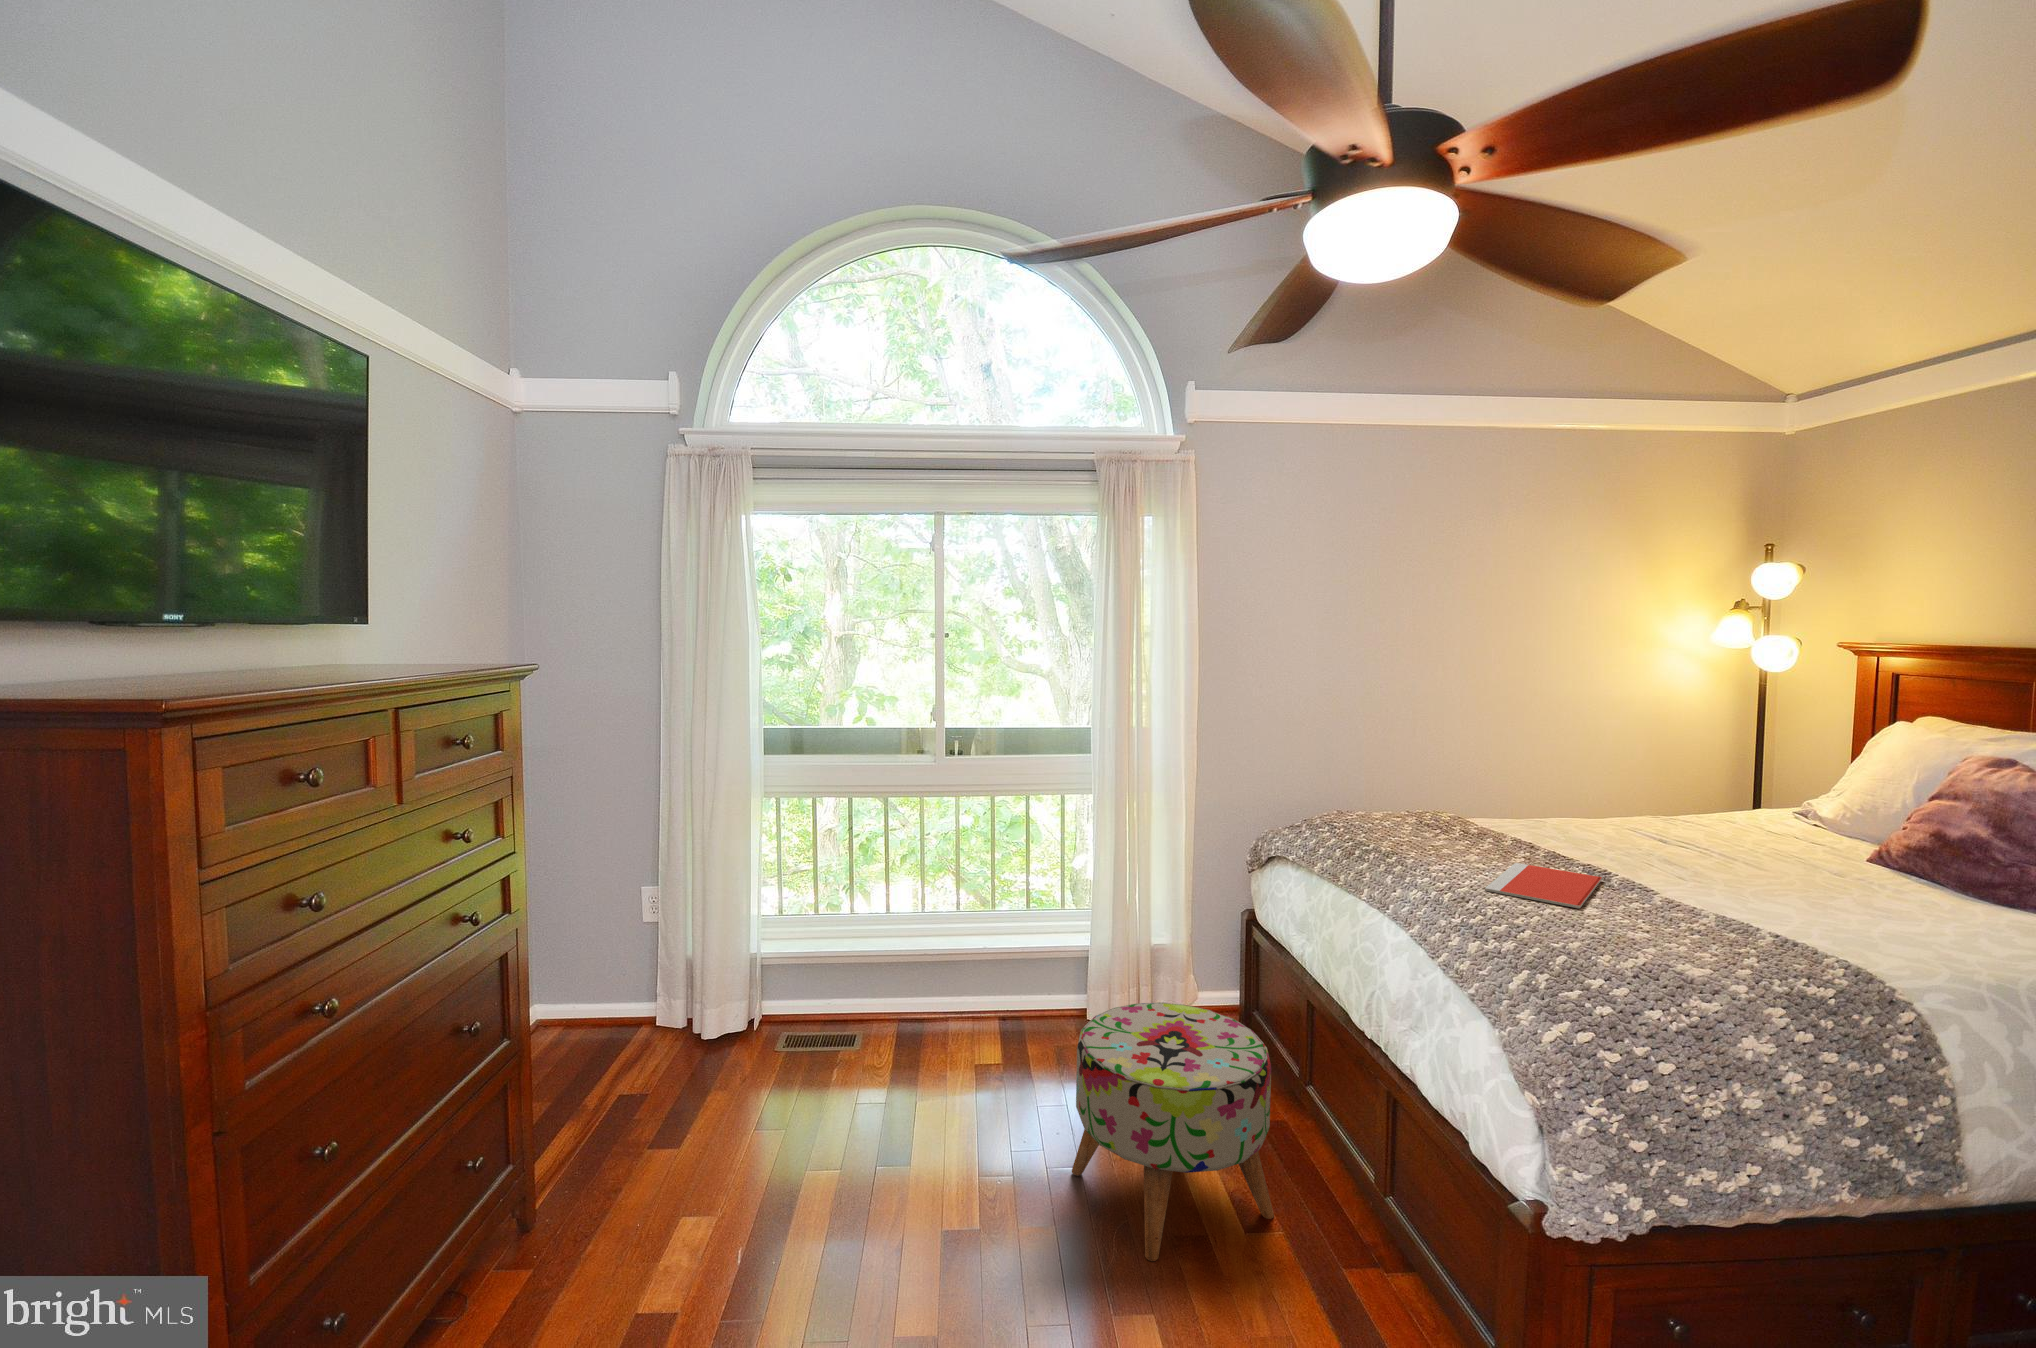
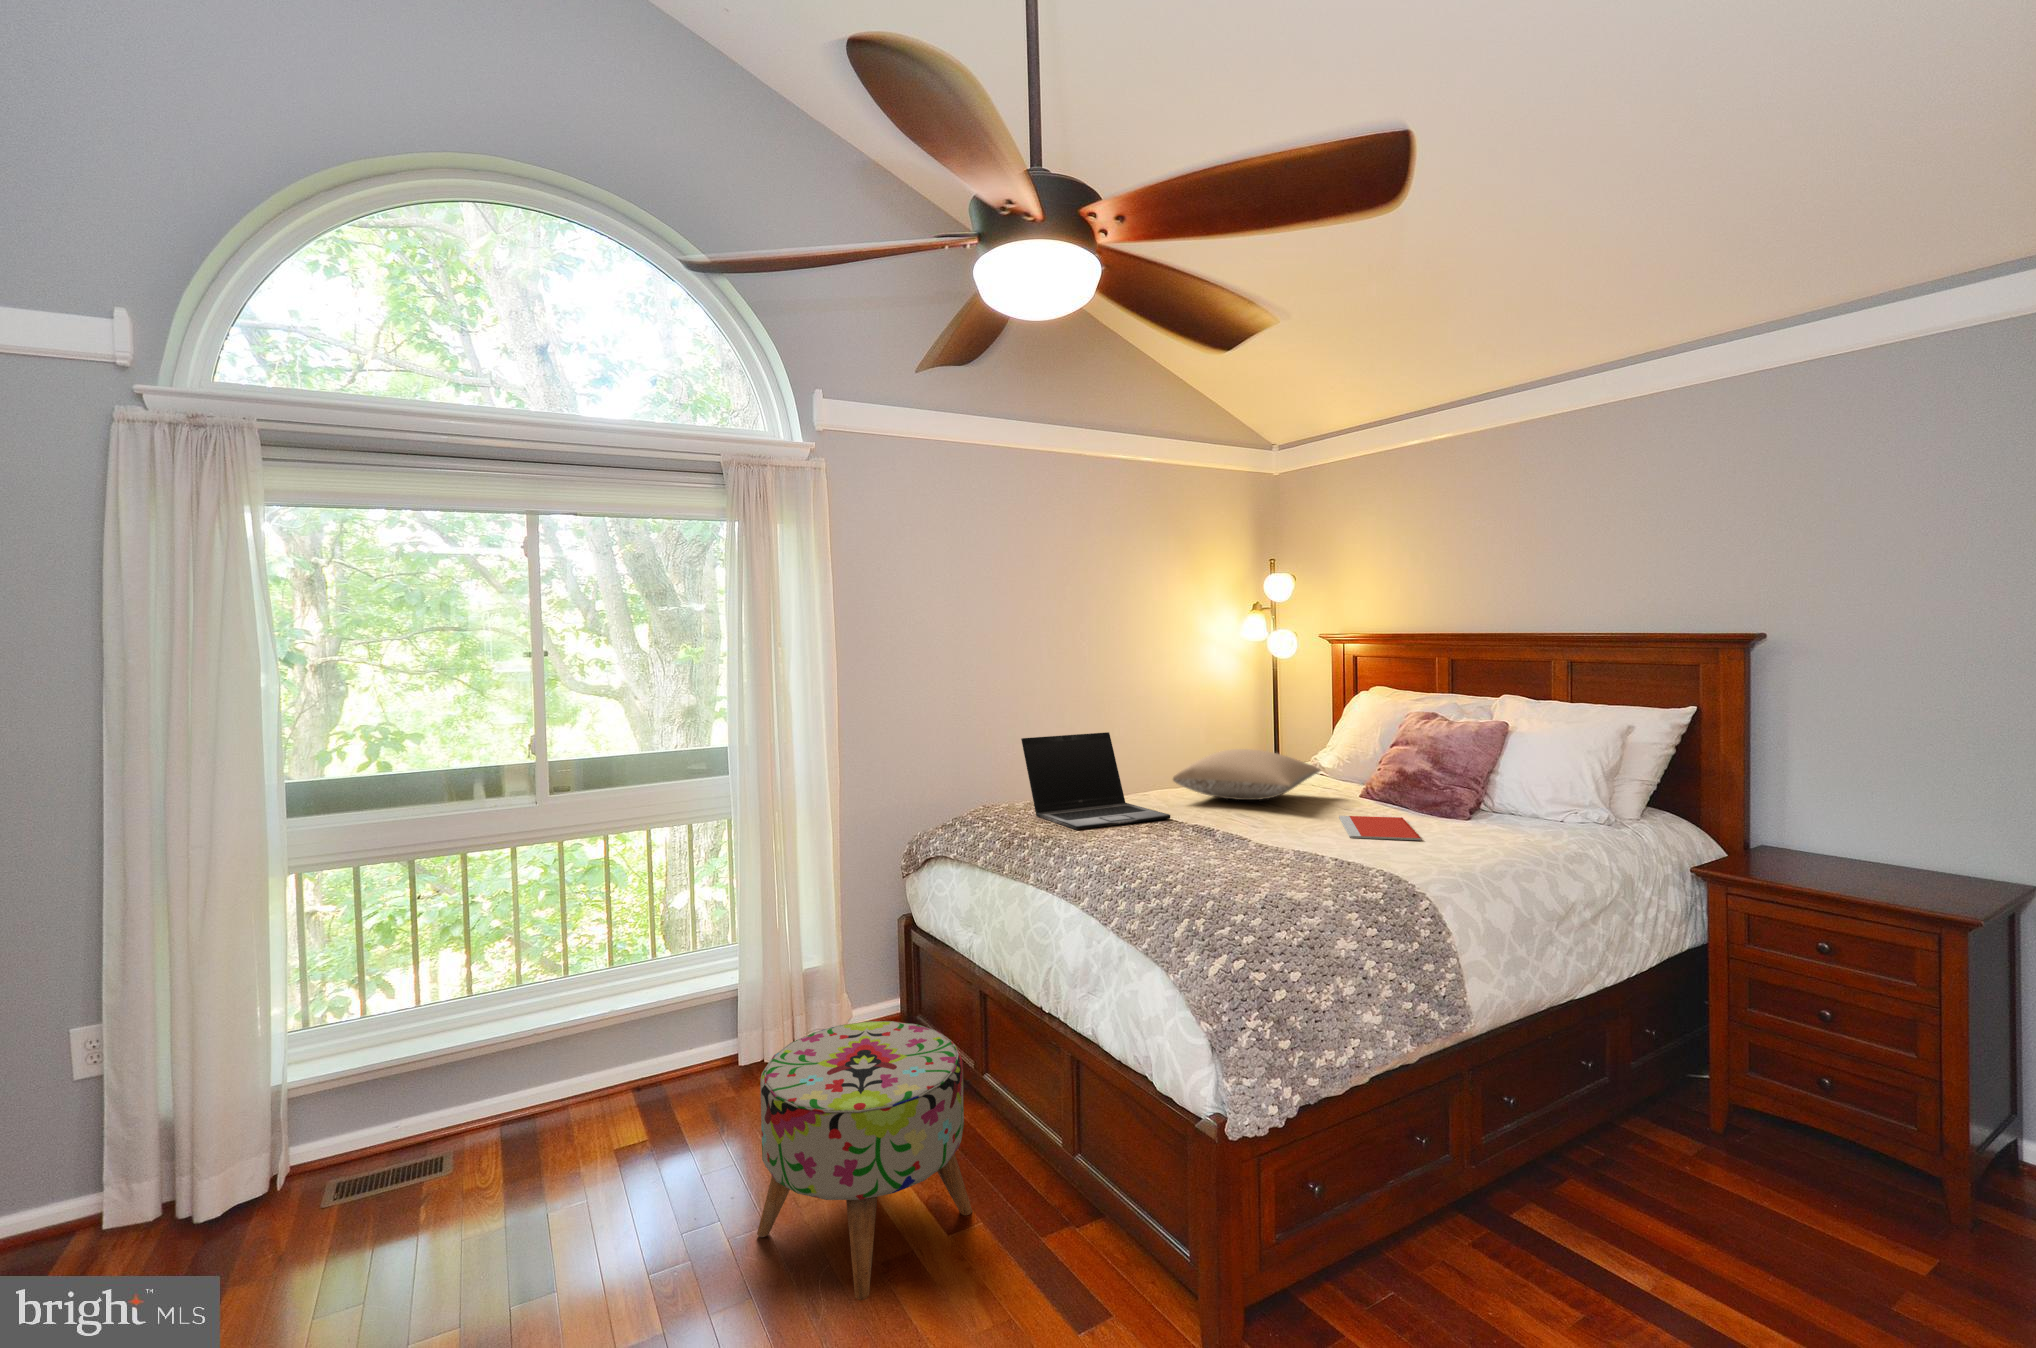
laptop: none [1380,744,1557,852] -> present [1021,732,1170,830]
pillow: none [1572,779,1803,845] -> present [1173,749,1320,800]
notebook: present [1485,863,1602,908] -> present [1339,816,1421,840]

